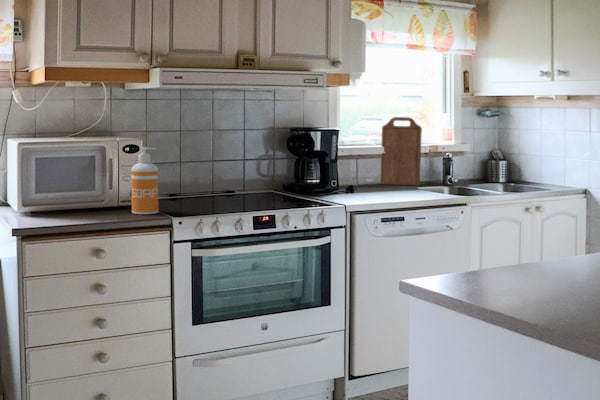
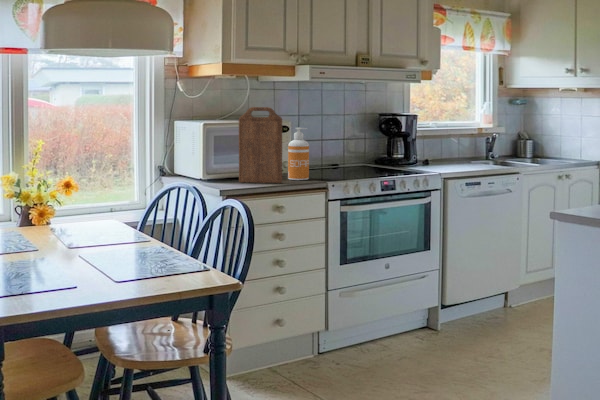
cutting board: present [380,117,422,186] -> present [239,107,282,183]

